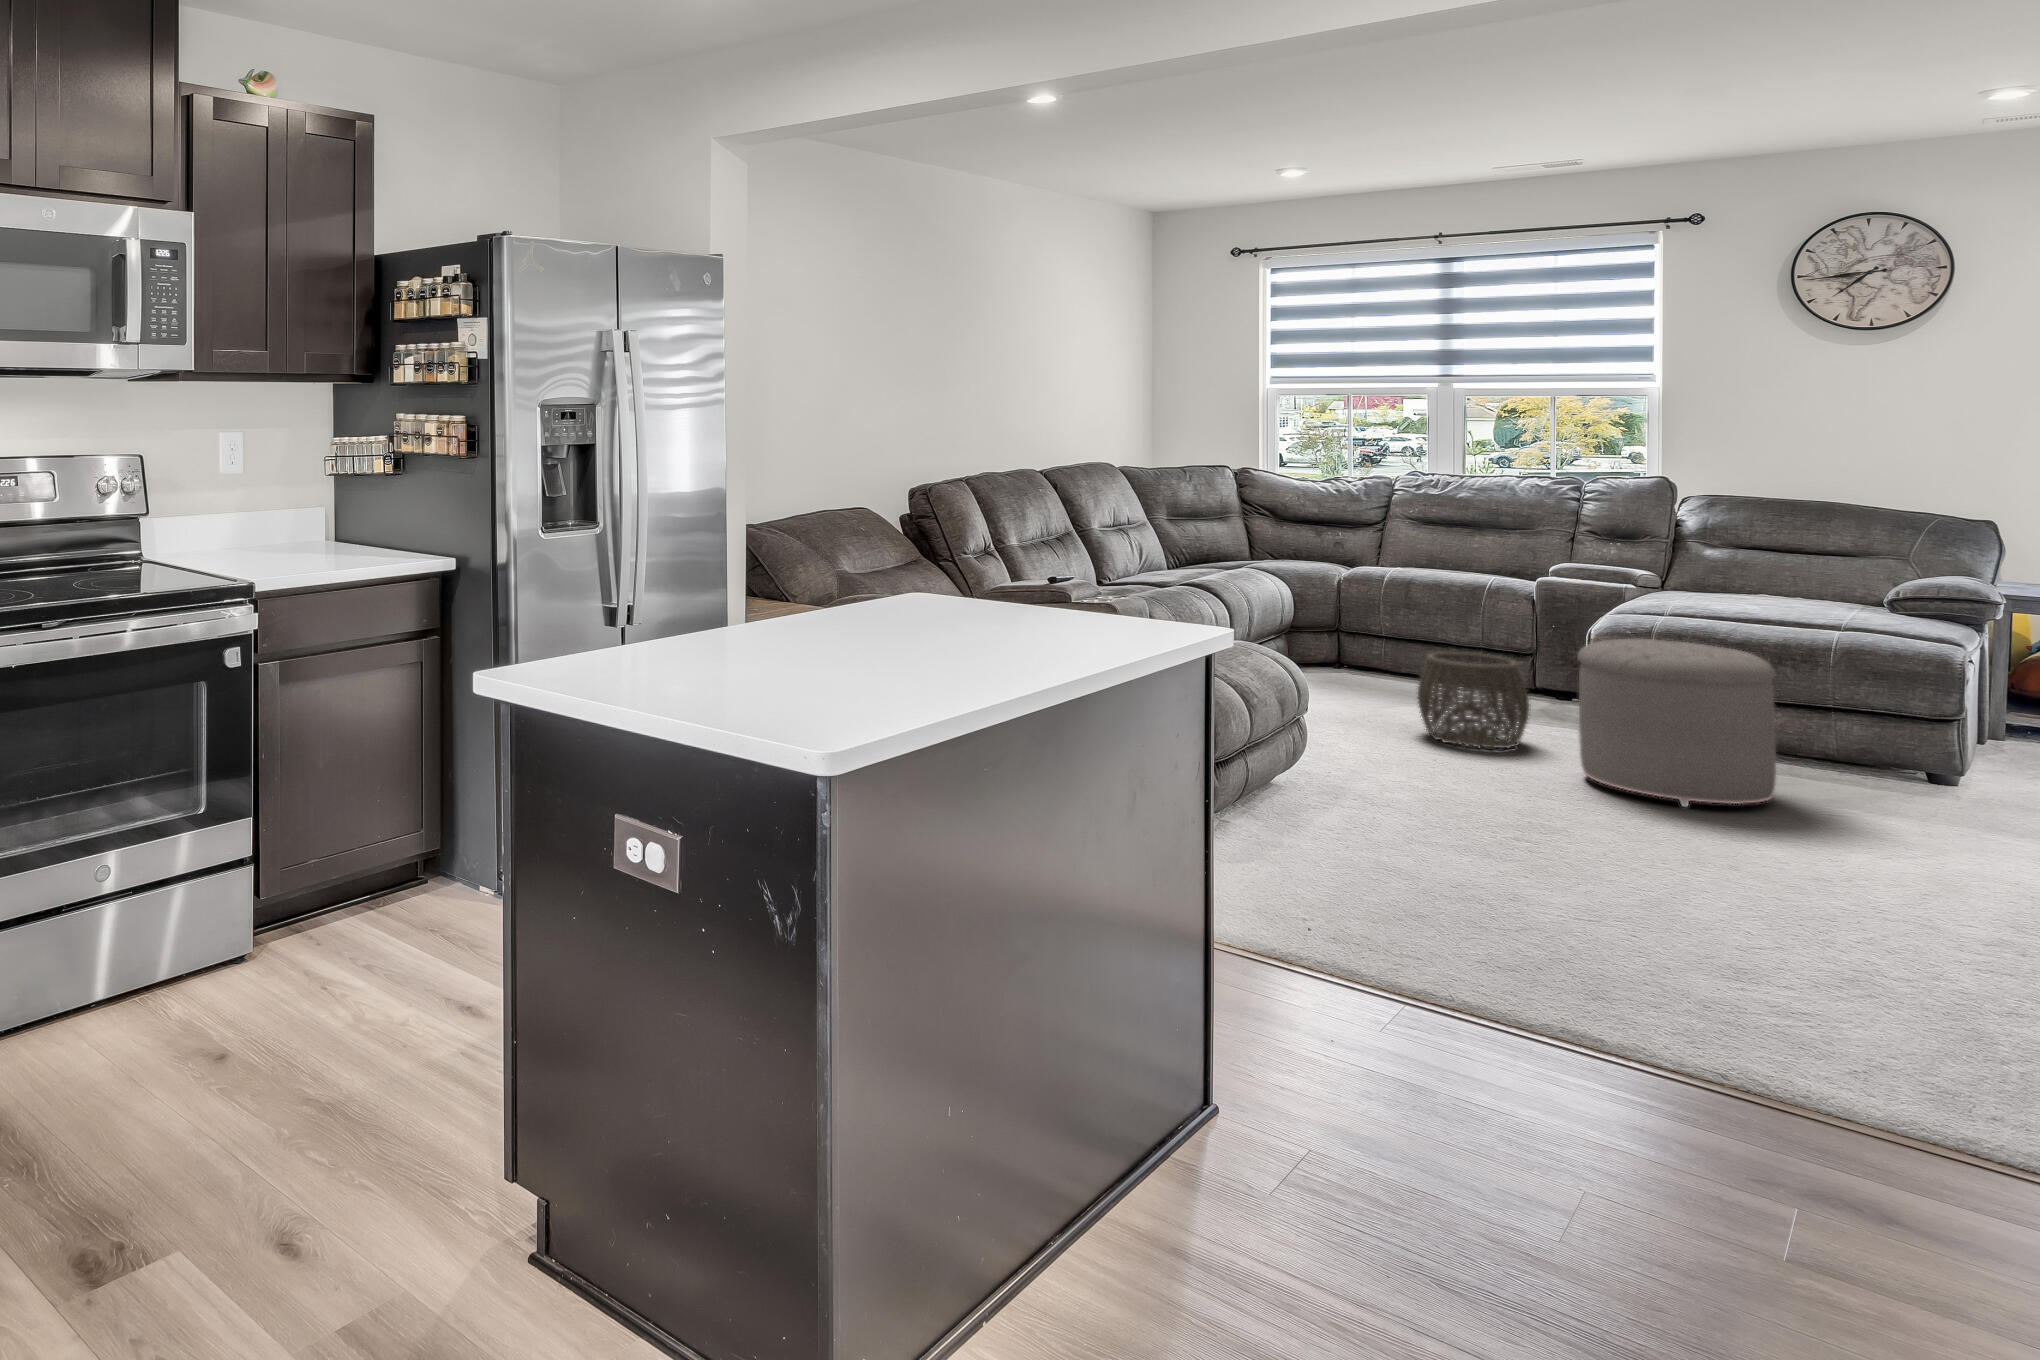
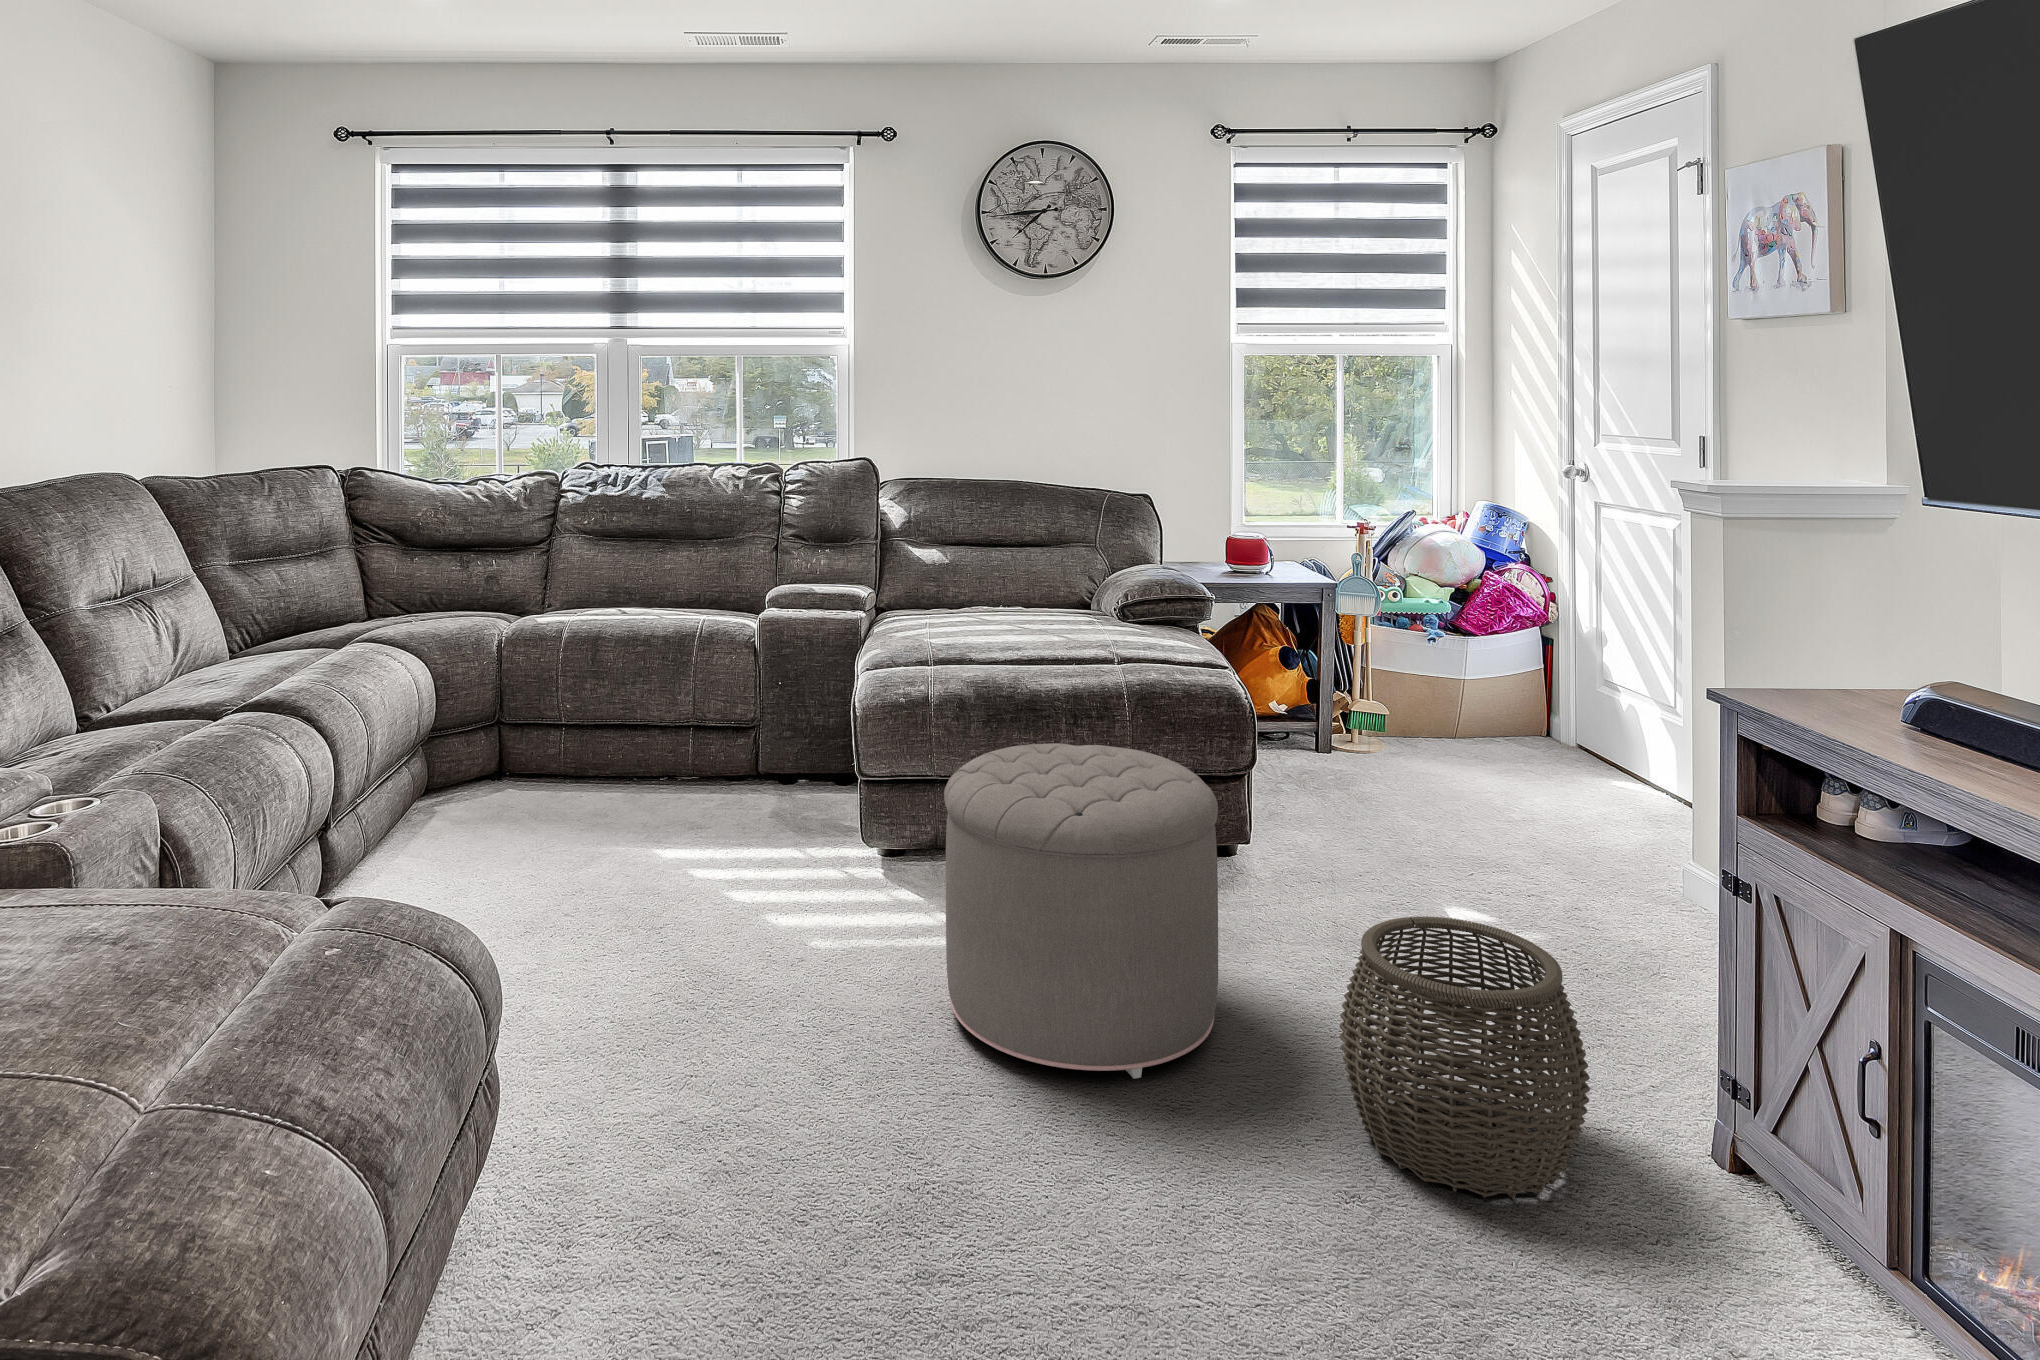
woven basket: present [1418,652,1530,749] -> present [1339,916,1590,1198]

